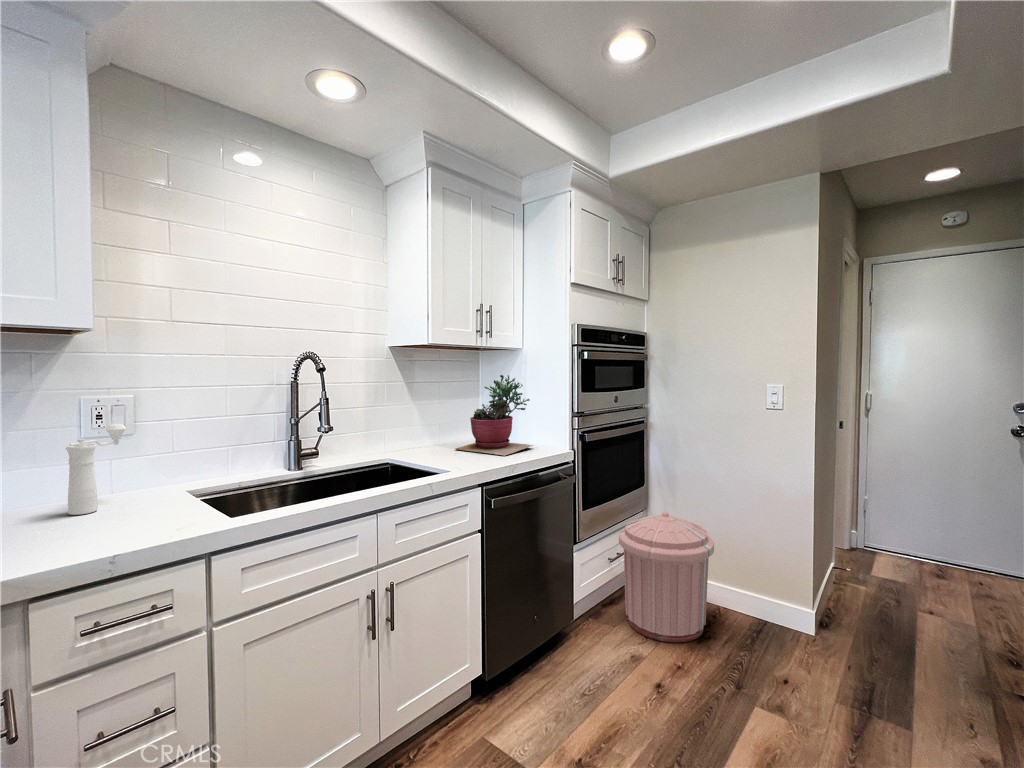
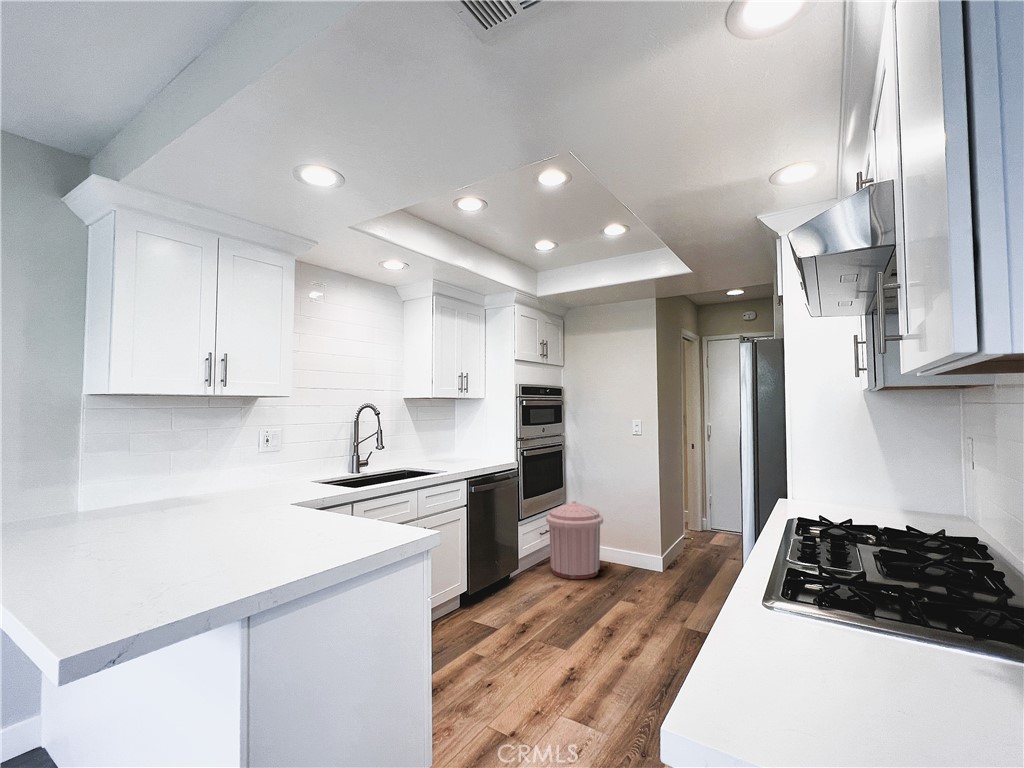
succulent plant: present [455,375,533,456] -> none [443,416,493,465]
pepper mill: present [66,424,126,515] -> none [268,444,287,489]

